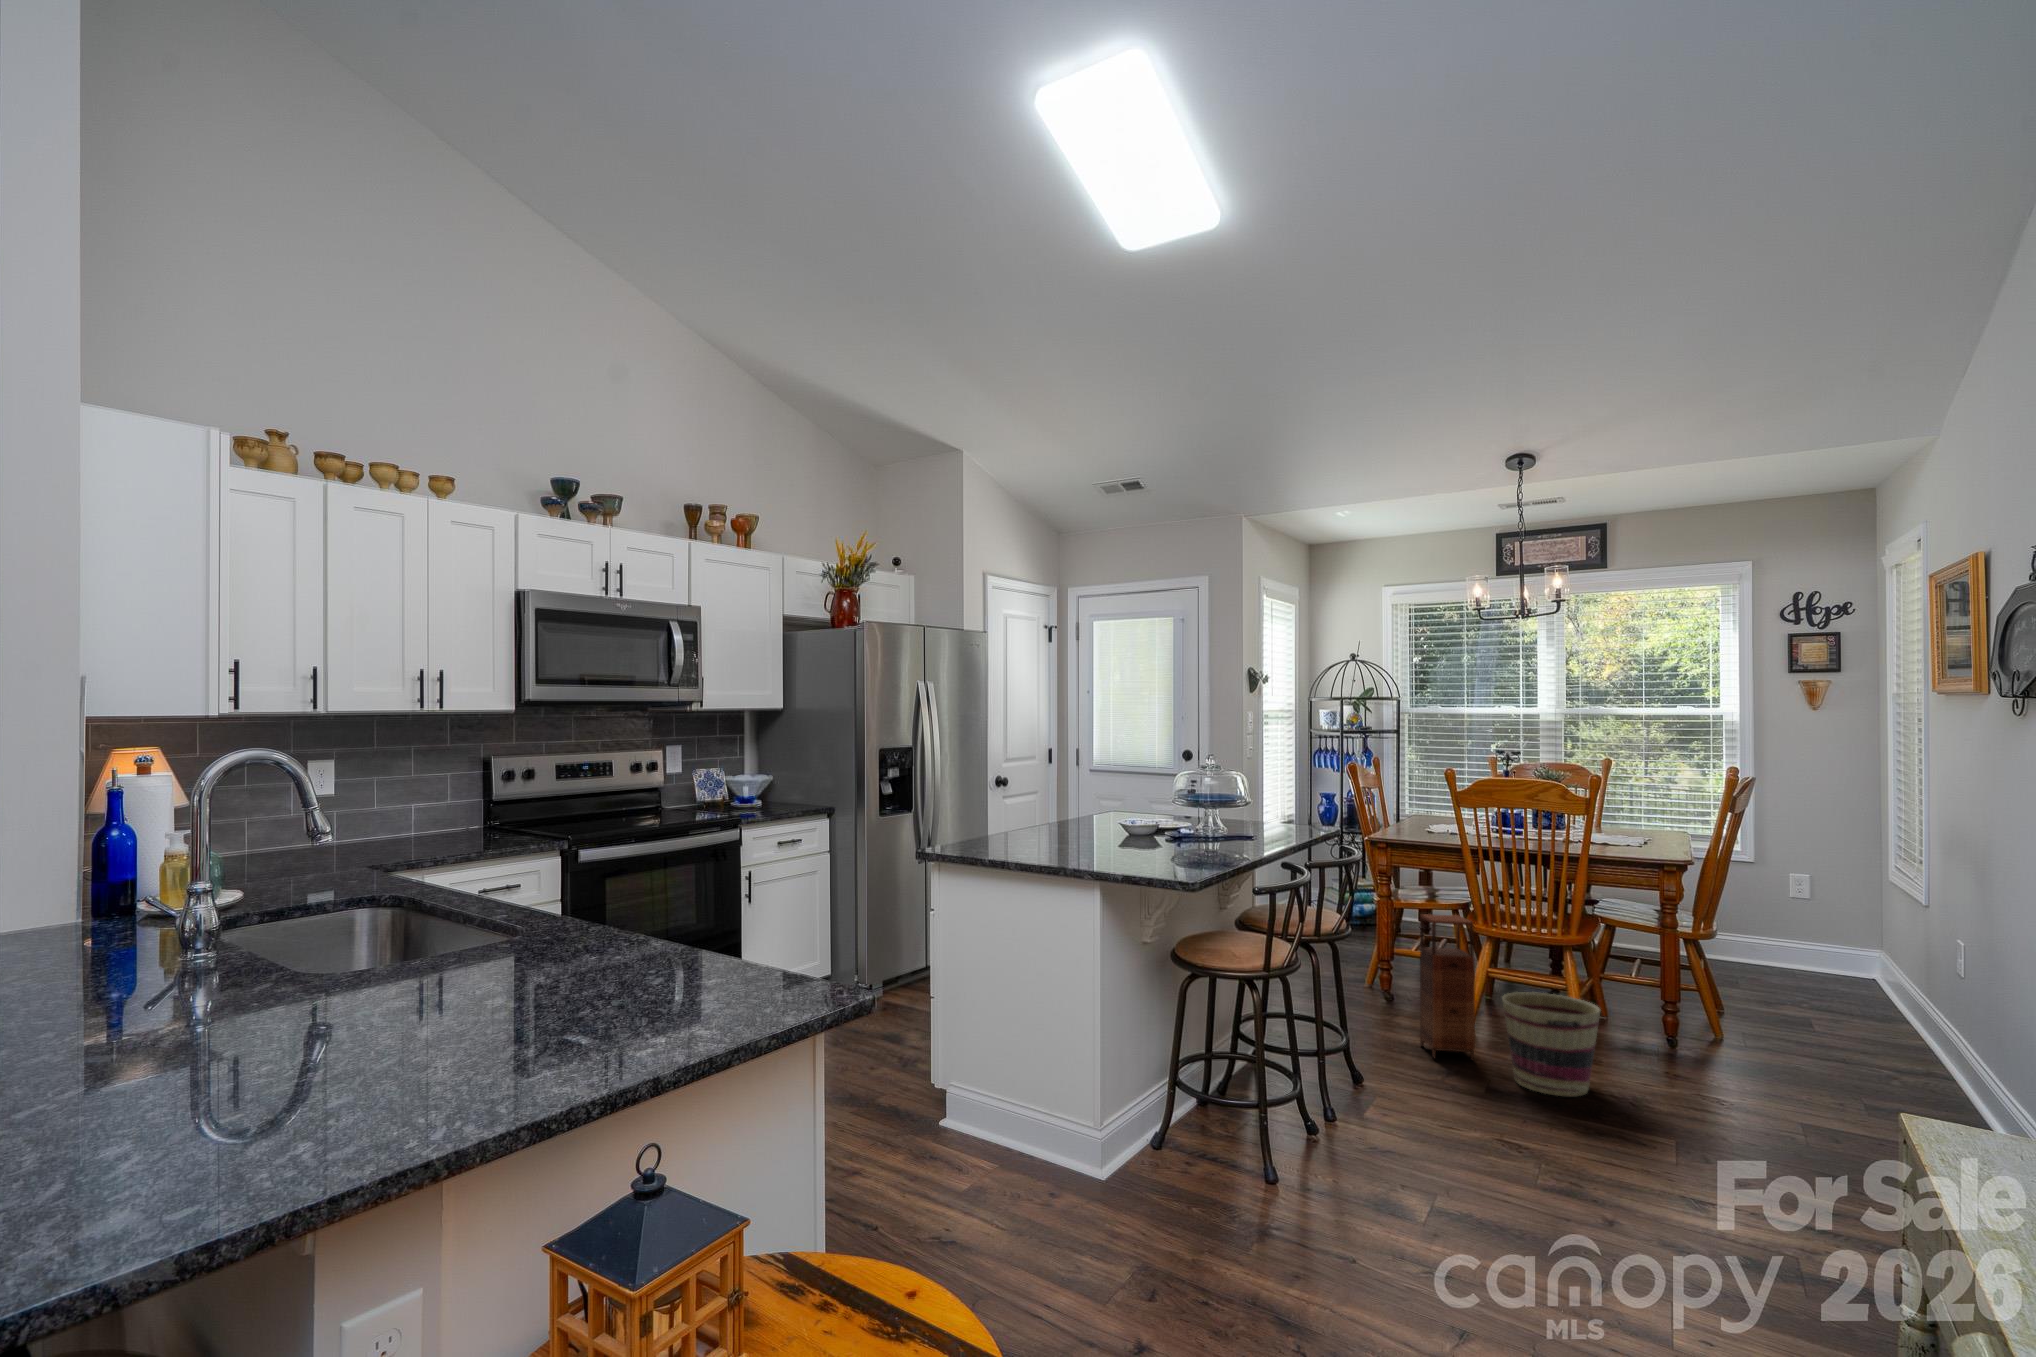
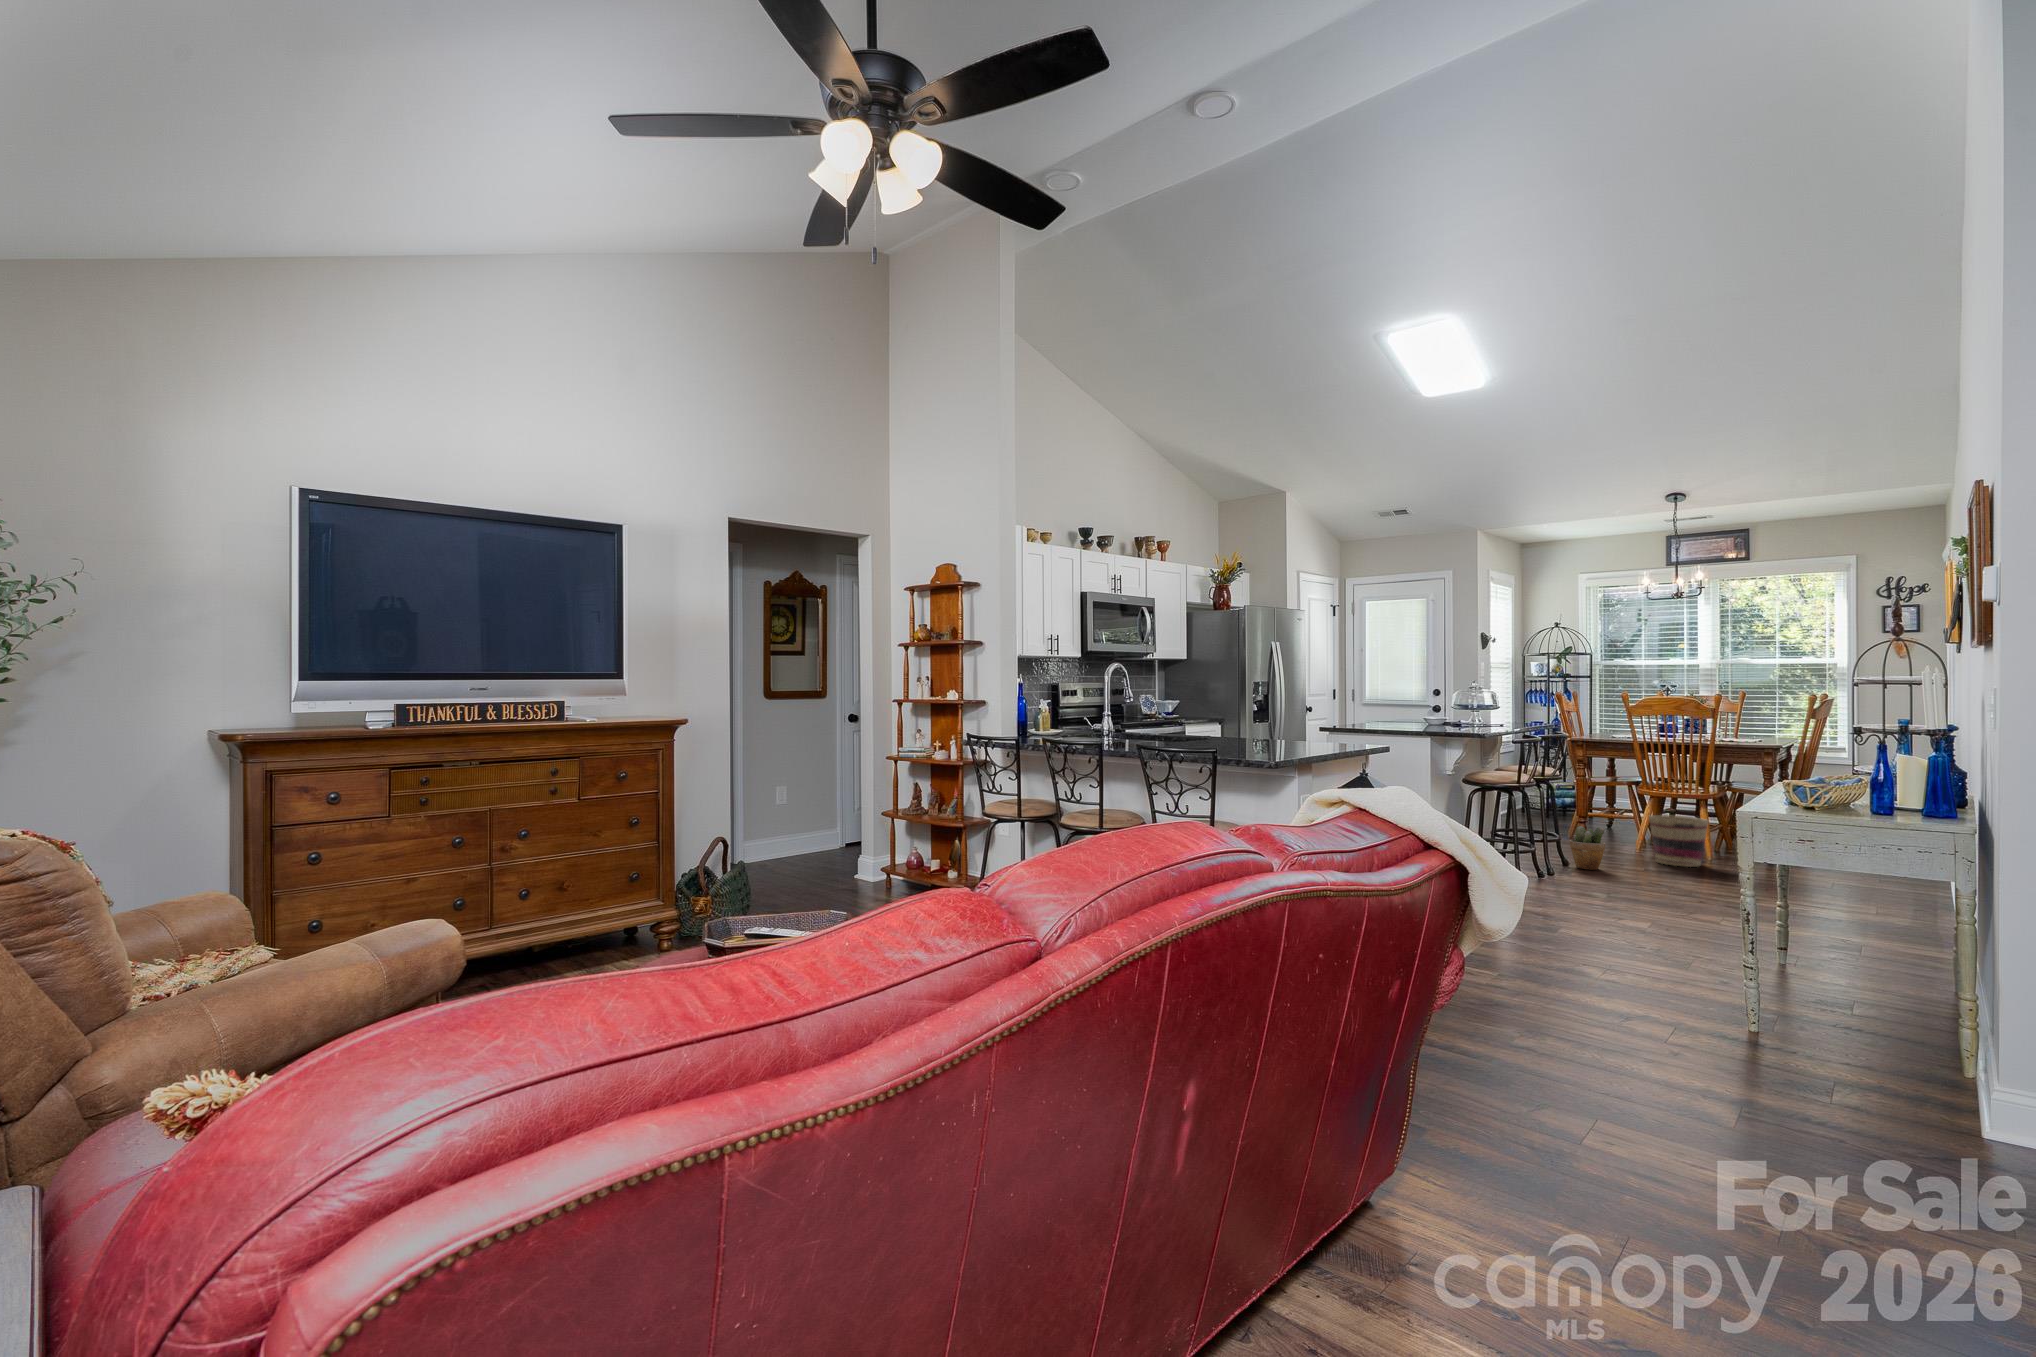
storage cabinet: present [1420,914,1475,1060] -> none [1599,774,1633,856]
potted plant: none [1374,1036,1436,1122] -> present [1570,826,1605,870]

